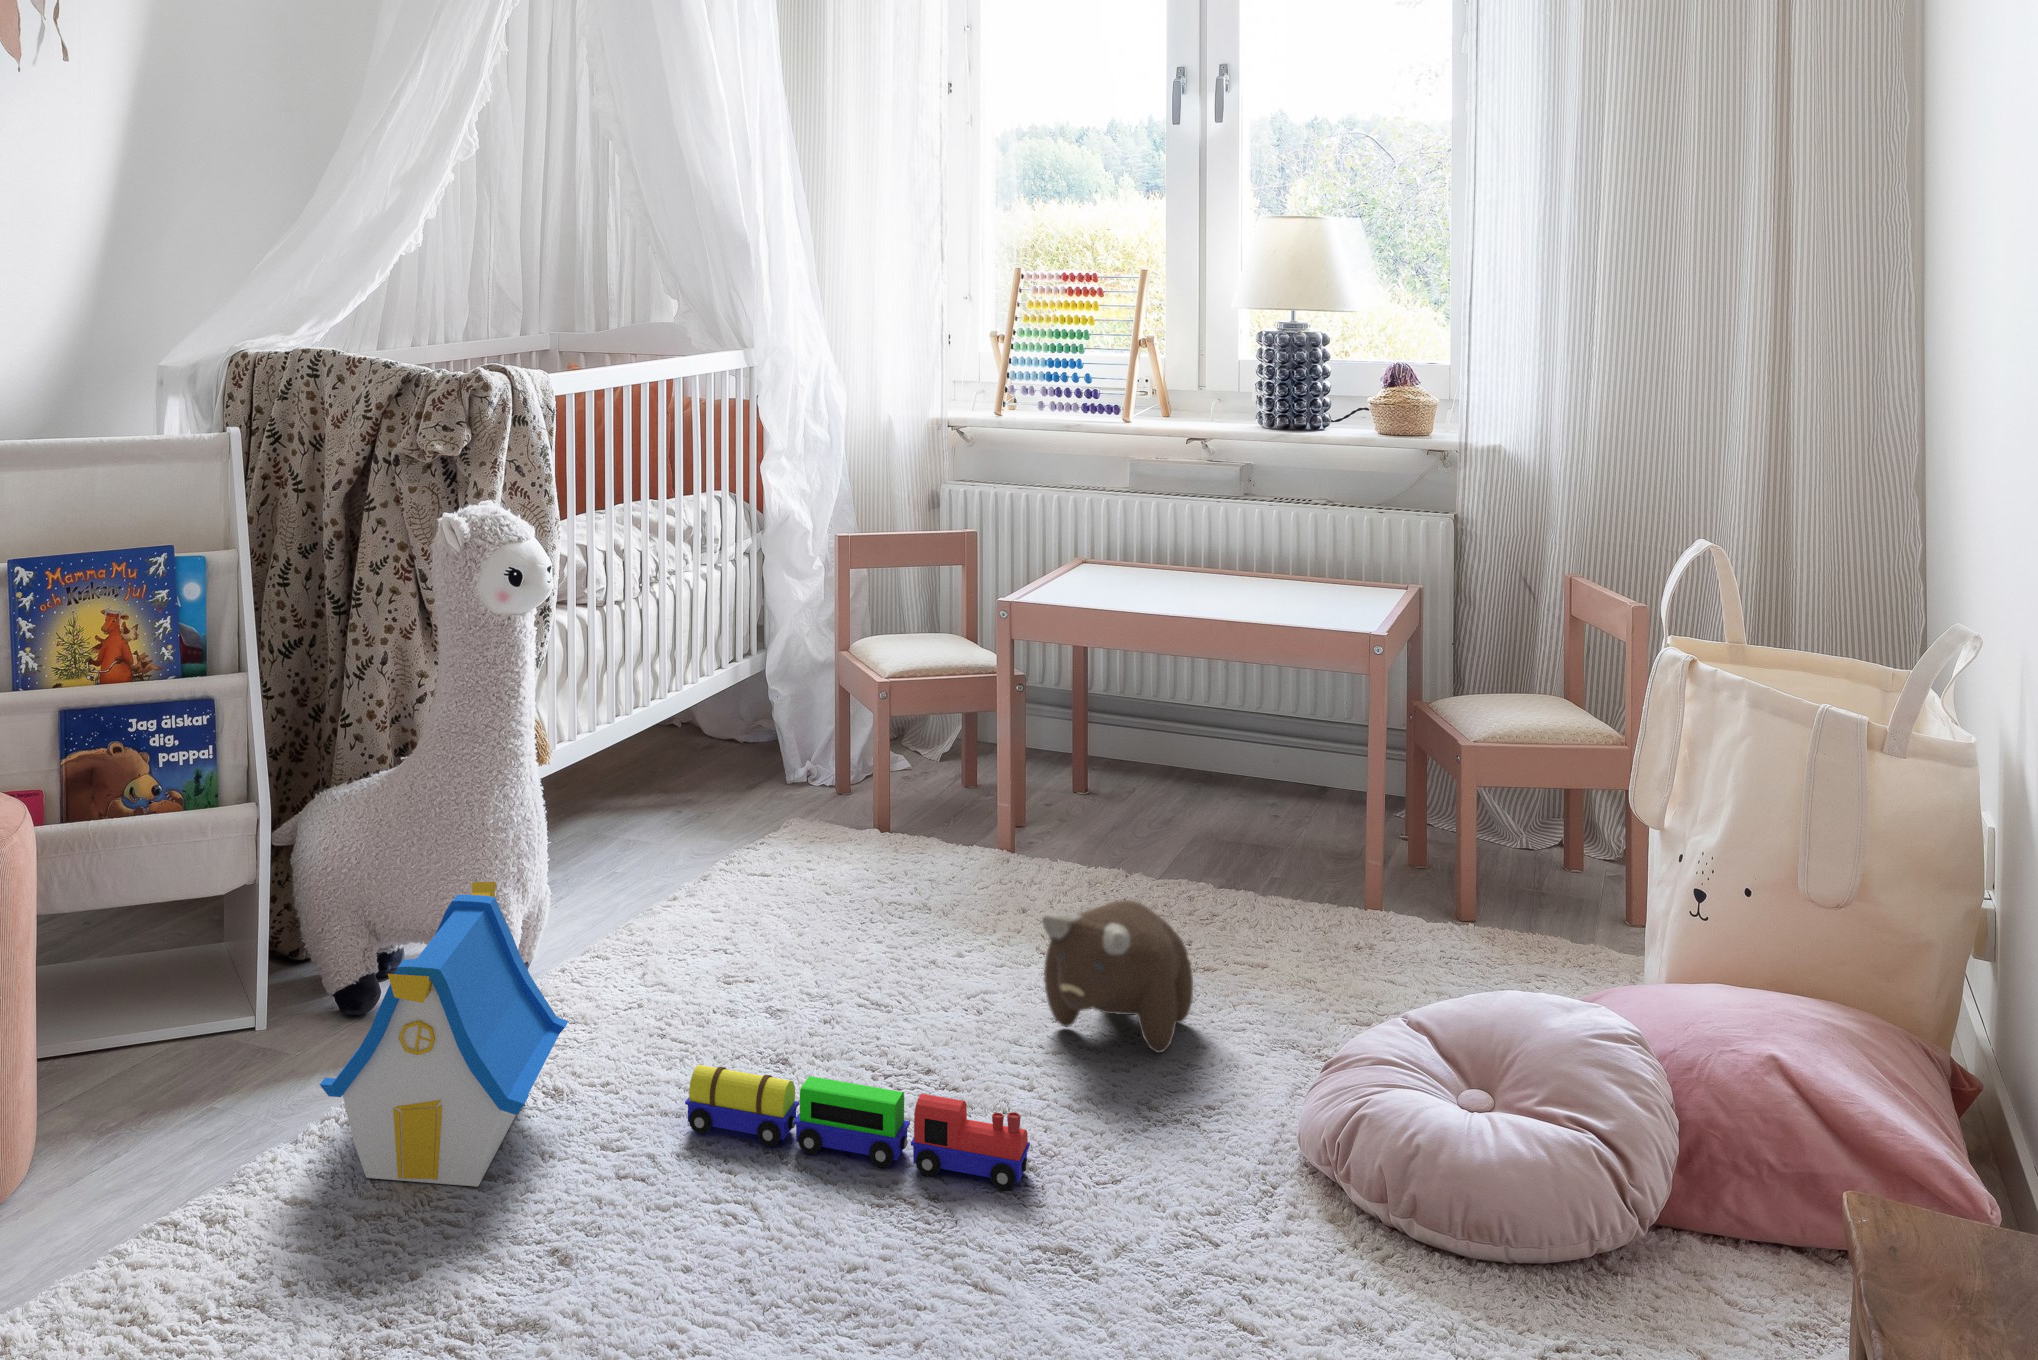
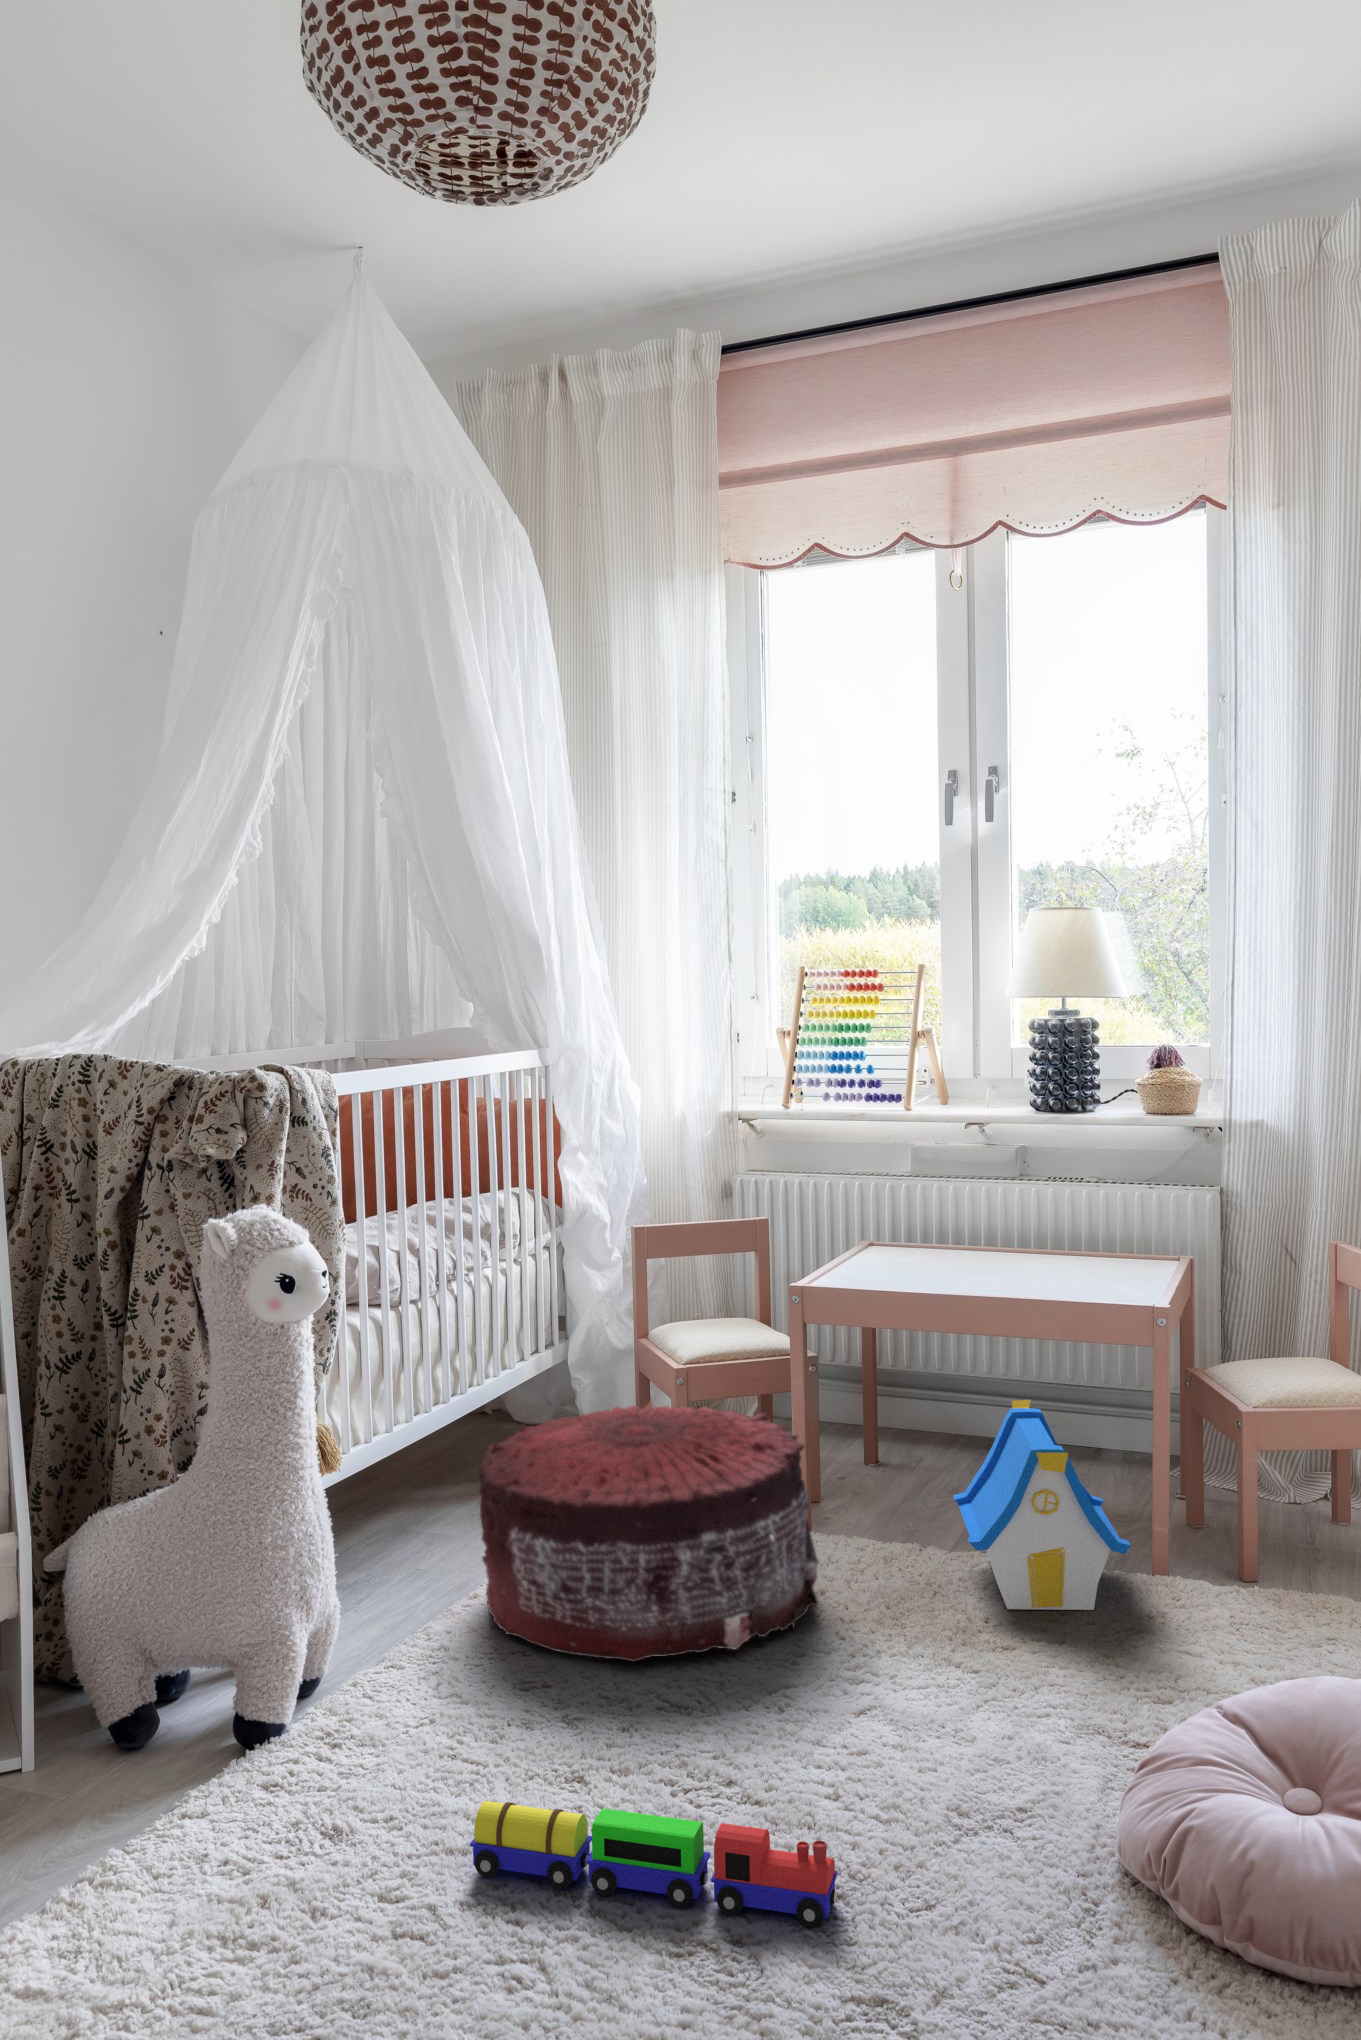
pouf: none [684,709,1019,957] -> present [479,1402,818,1662]
toy house: present [320,882,568,1187] -> present [953,1400,1131,1610]
plush toy: present [1042,900,1193,1053] -> none [843,1593,998,1753]

